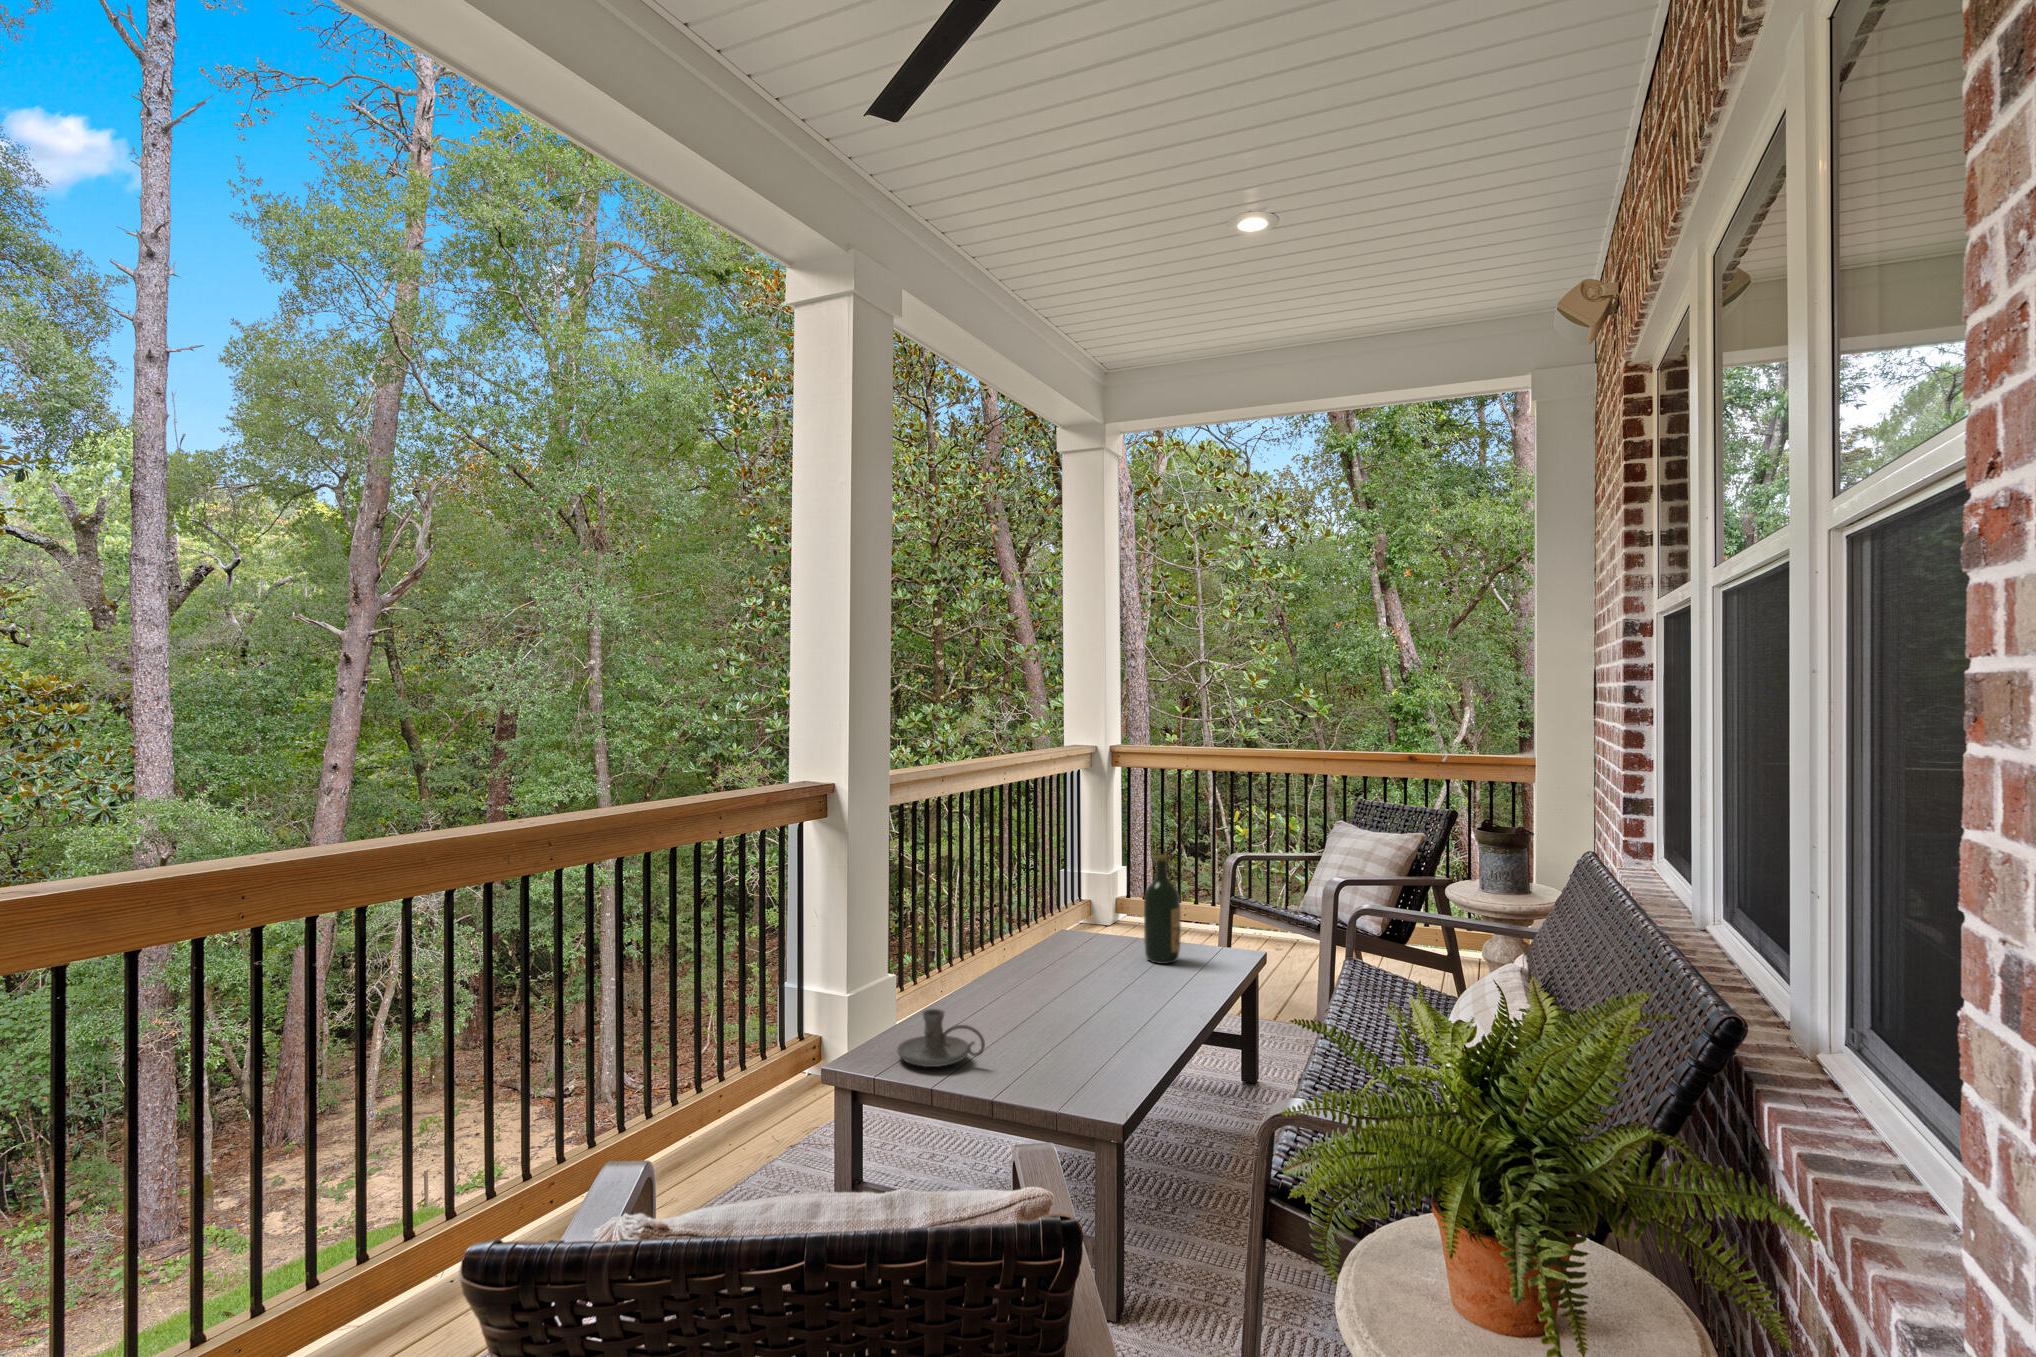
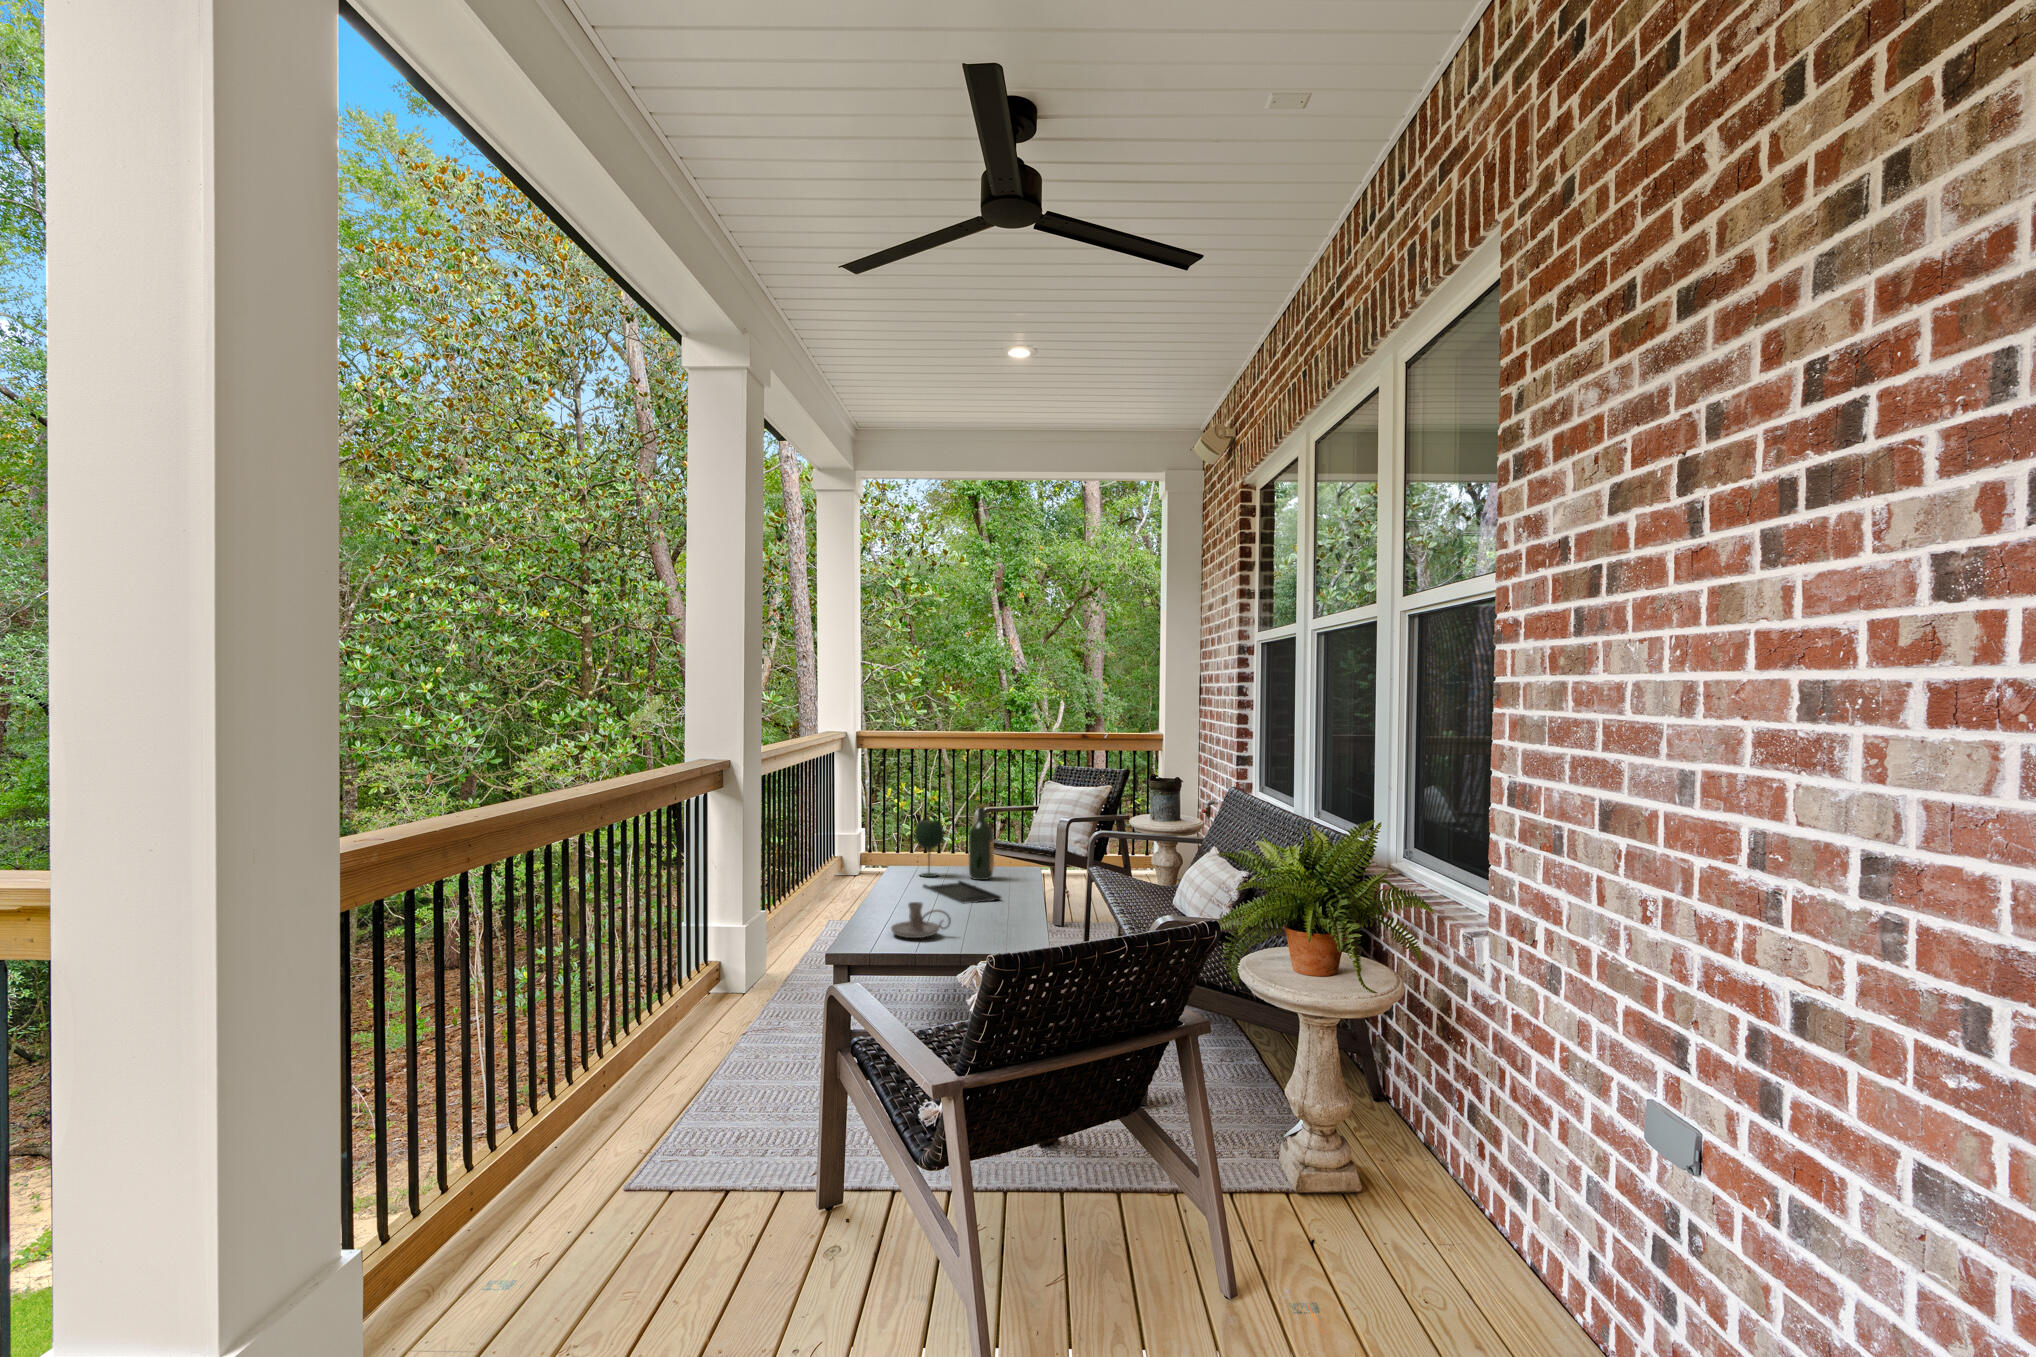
wine glass: none [1072,872,1113,952] -> present [915,820,944,877]
tray: none [1060,963,1145,1006] -> present [923,881,1001,903]

